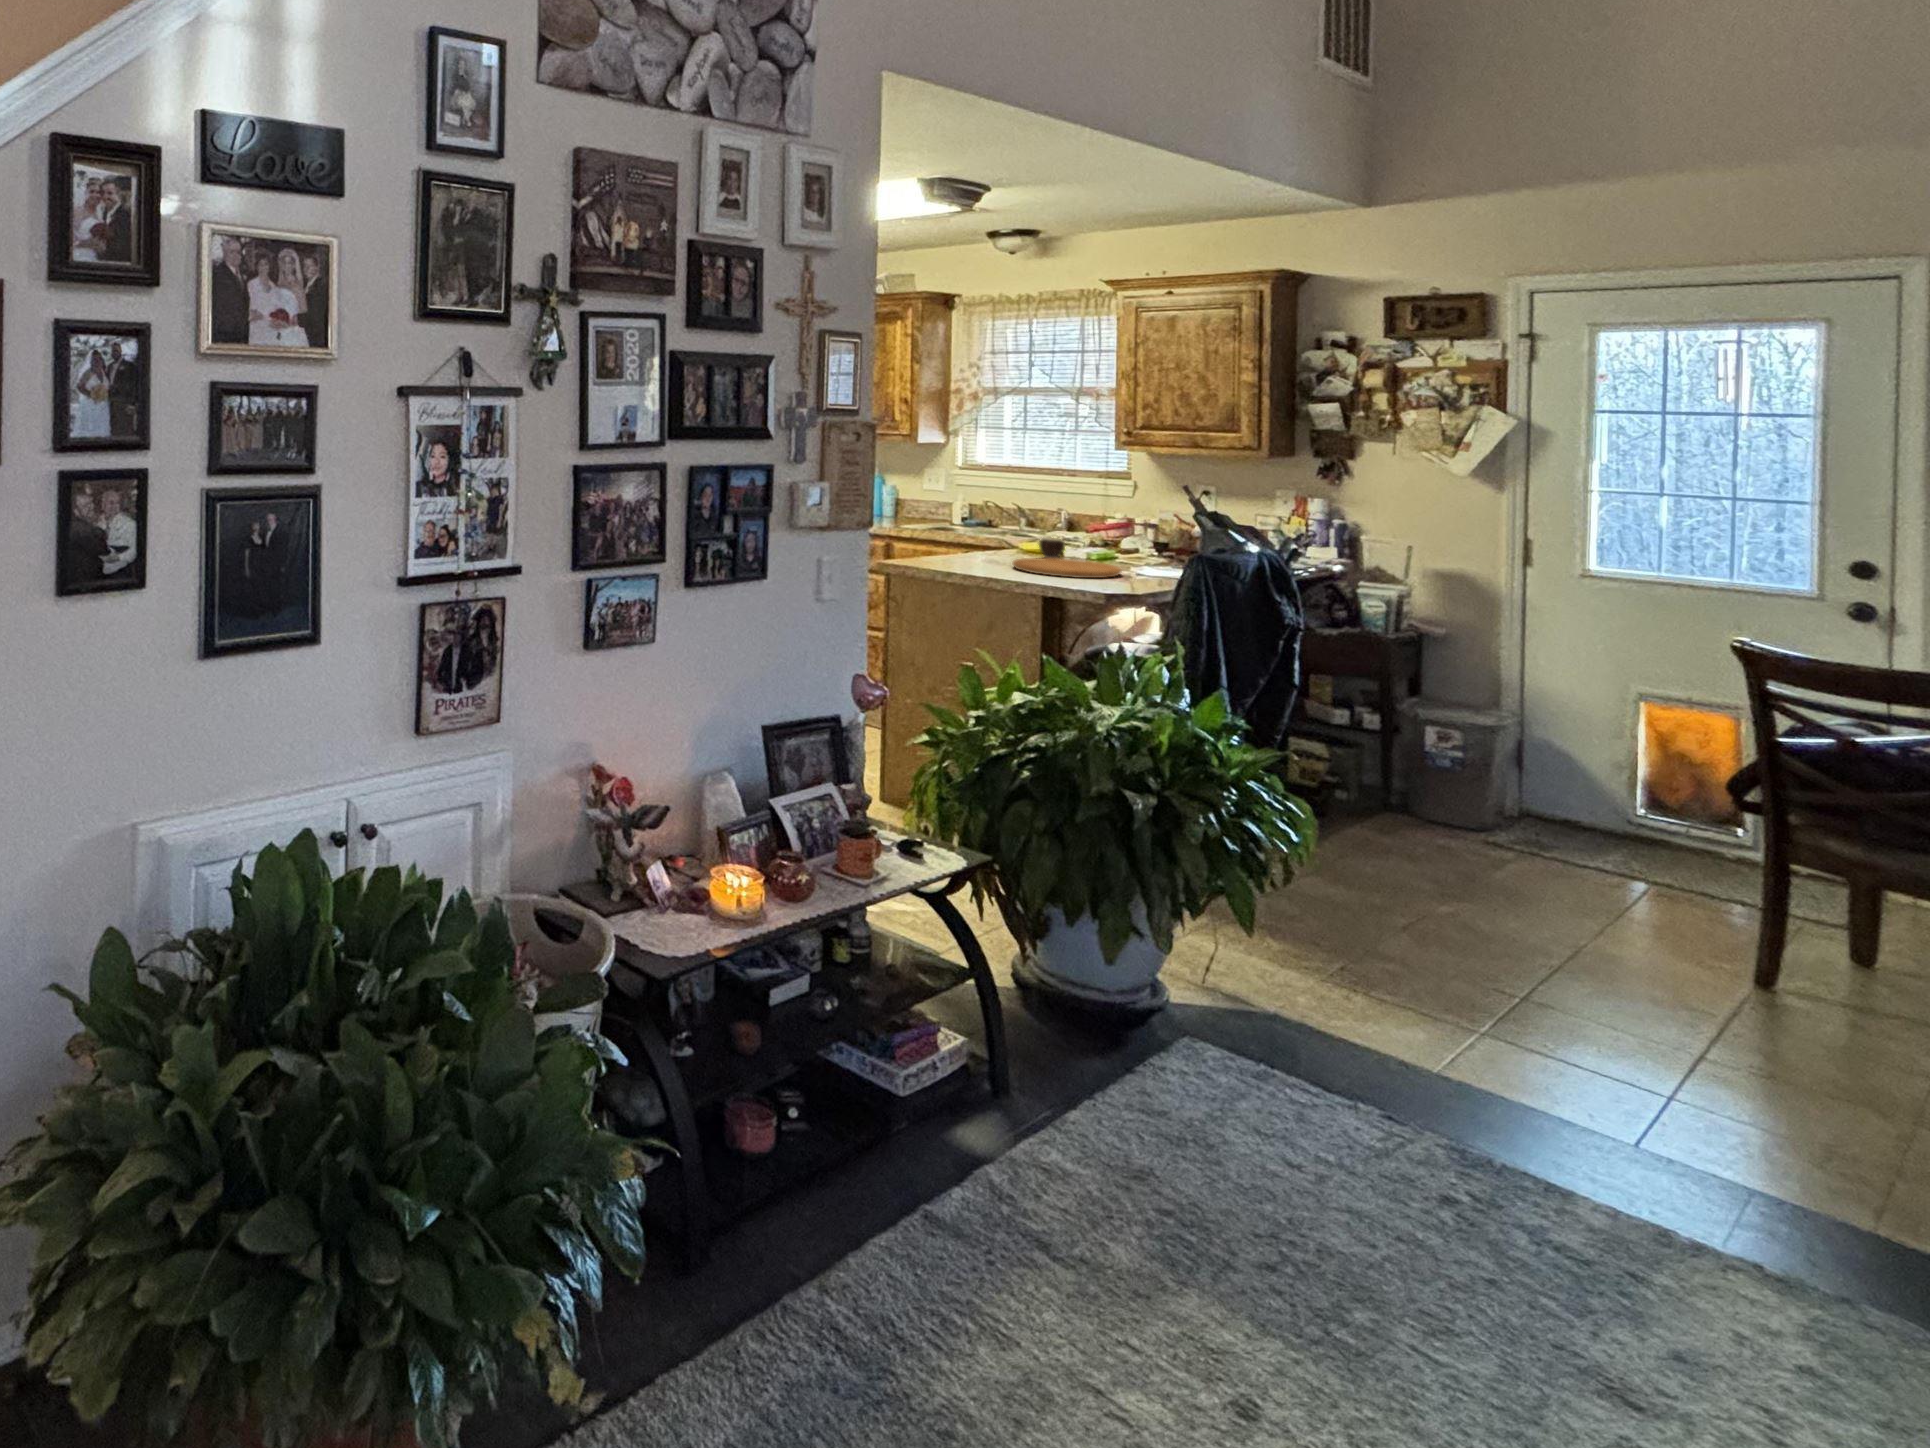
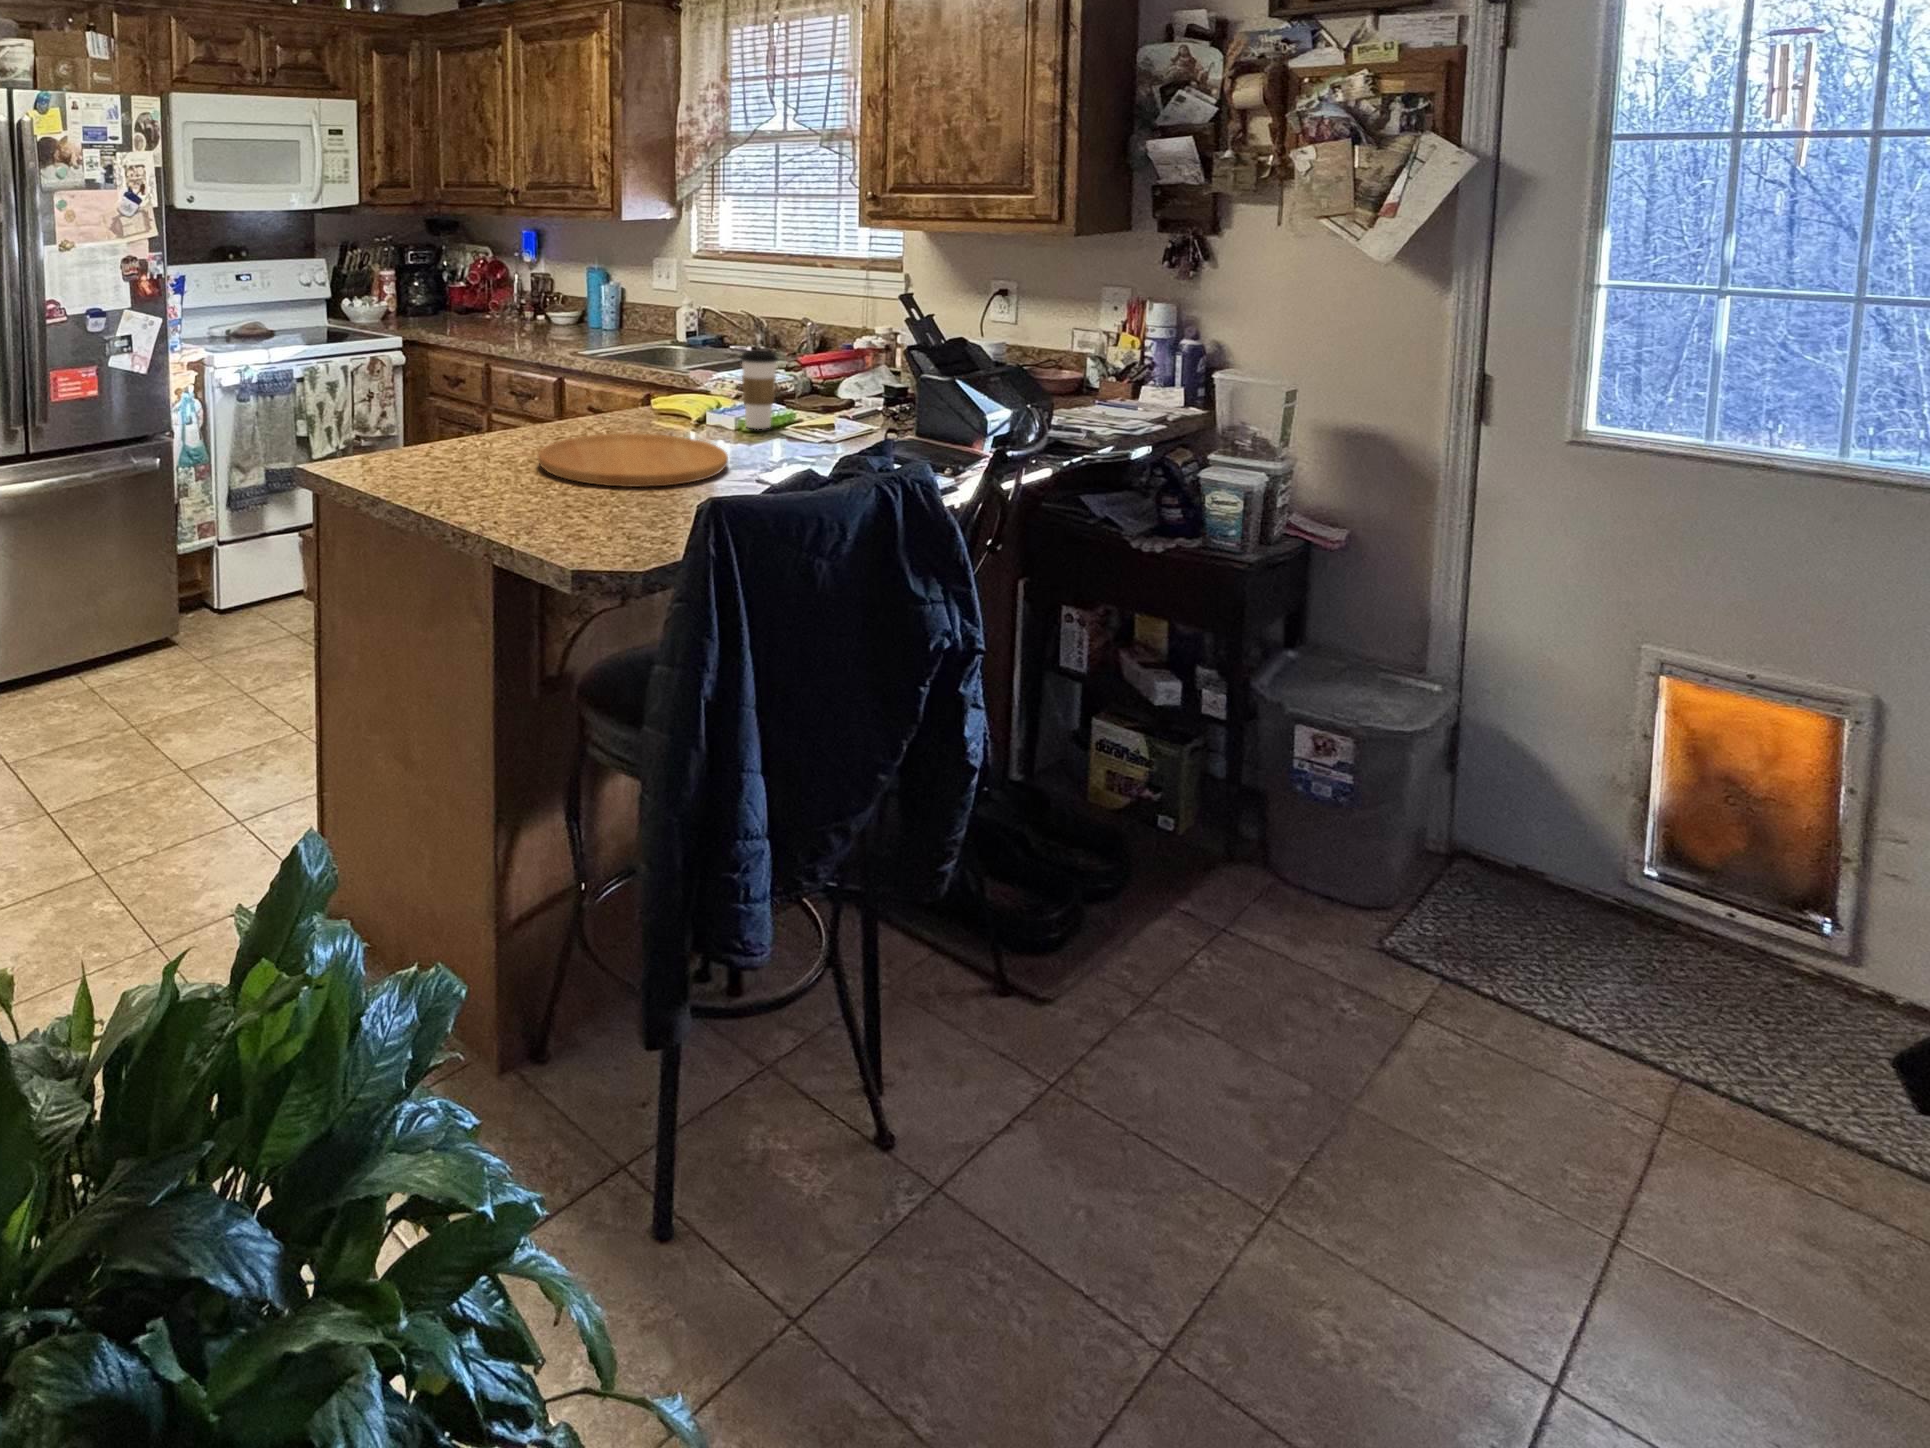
coffee cup: none [1088,518,1112,560] -> present [740,351,778,429]
candle: present [1039,537,1065,558] -> none [654,382,701,427]

